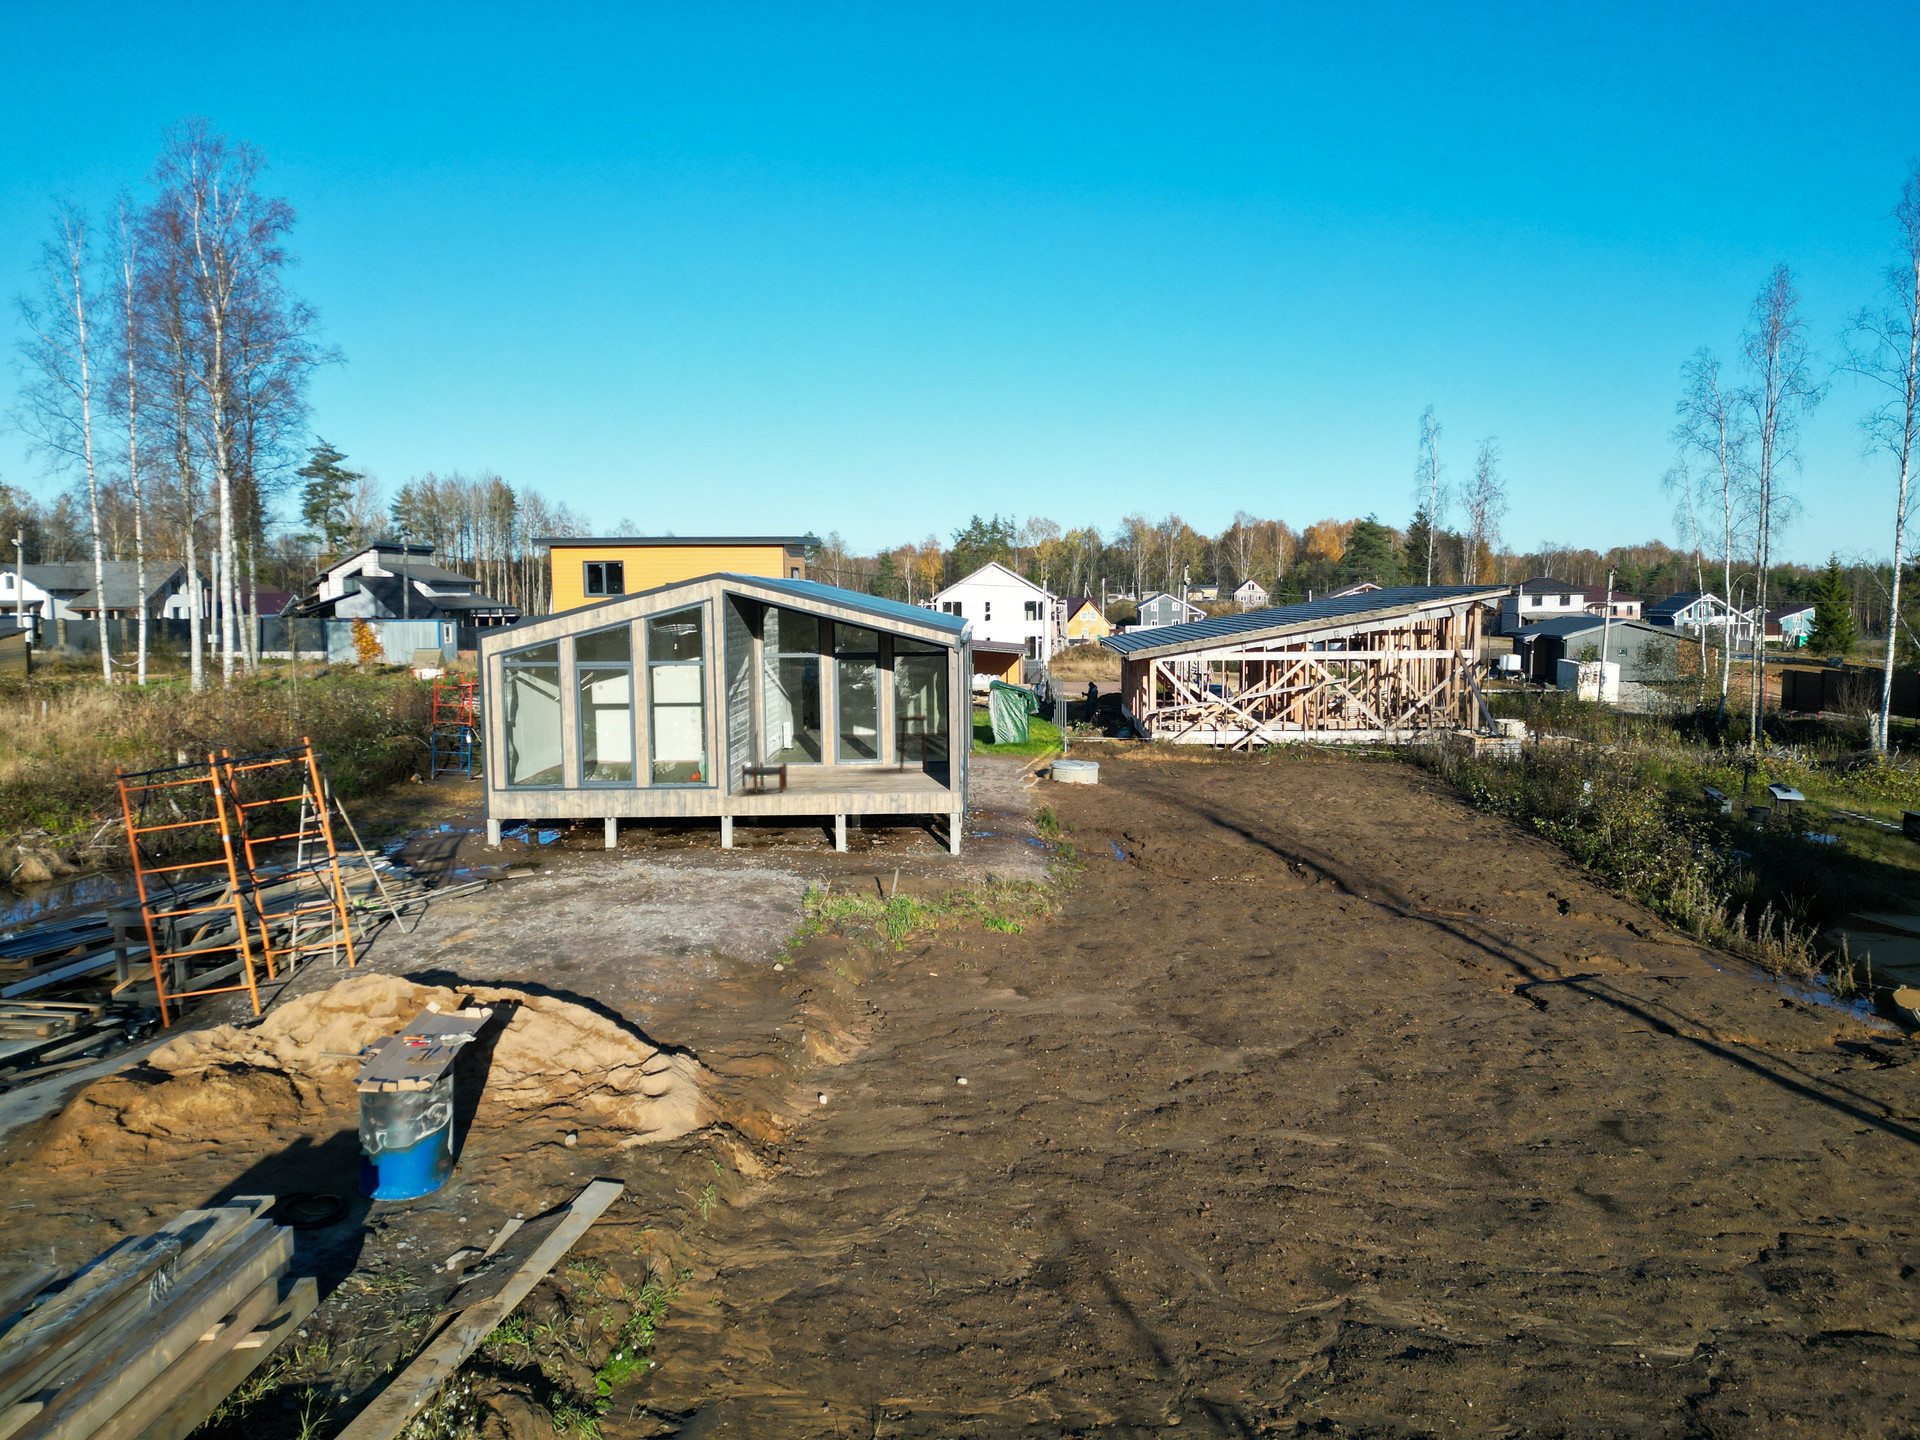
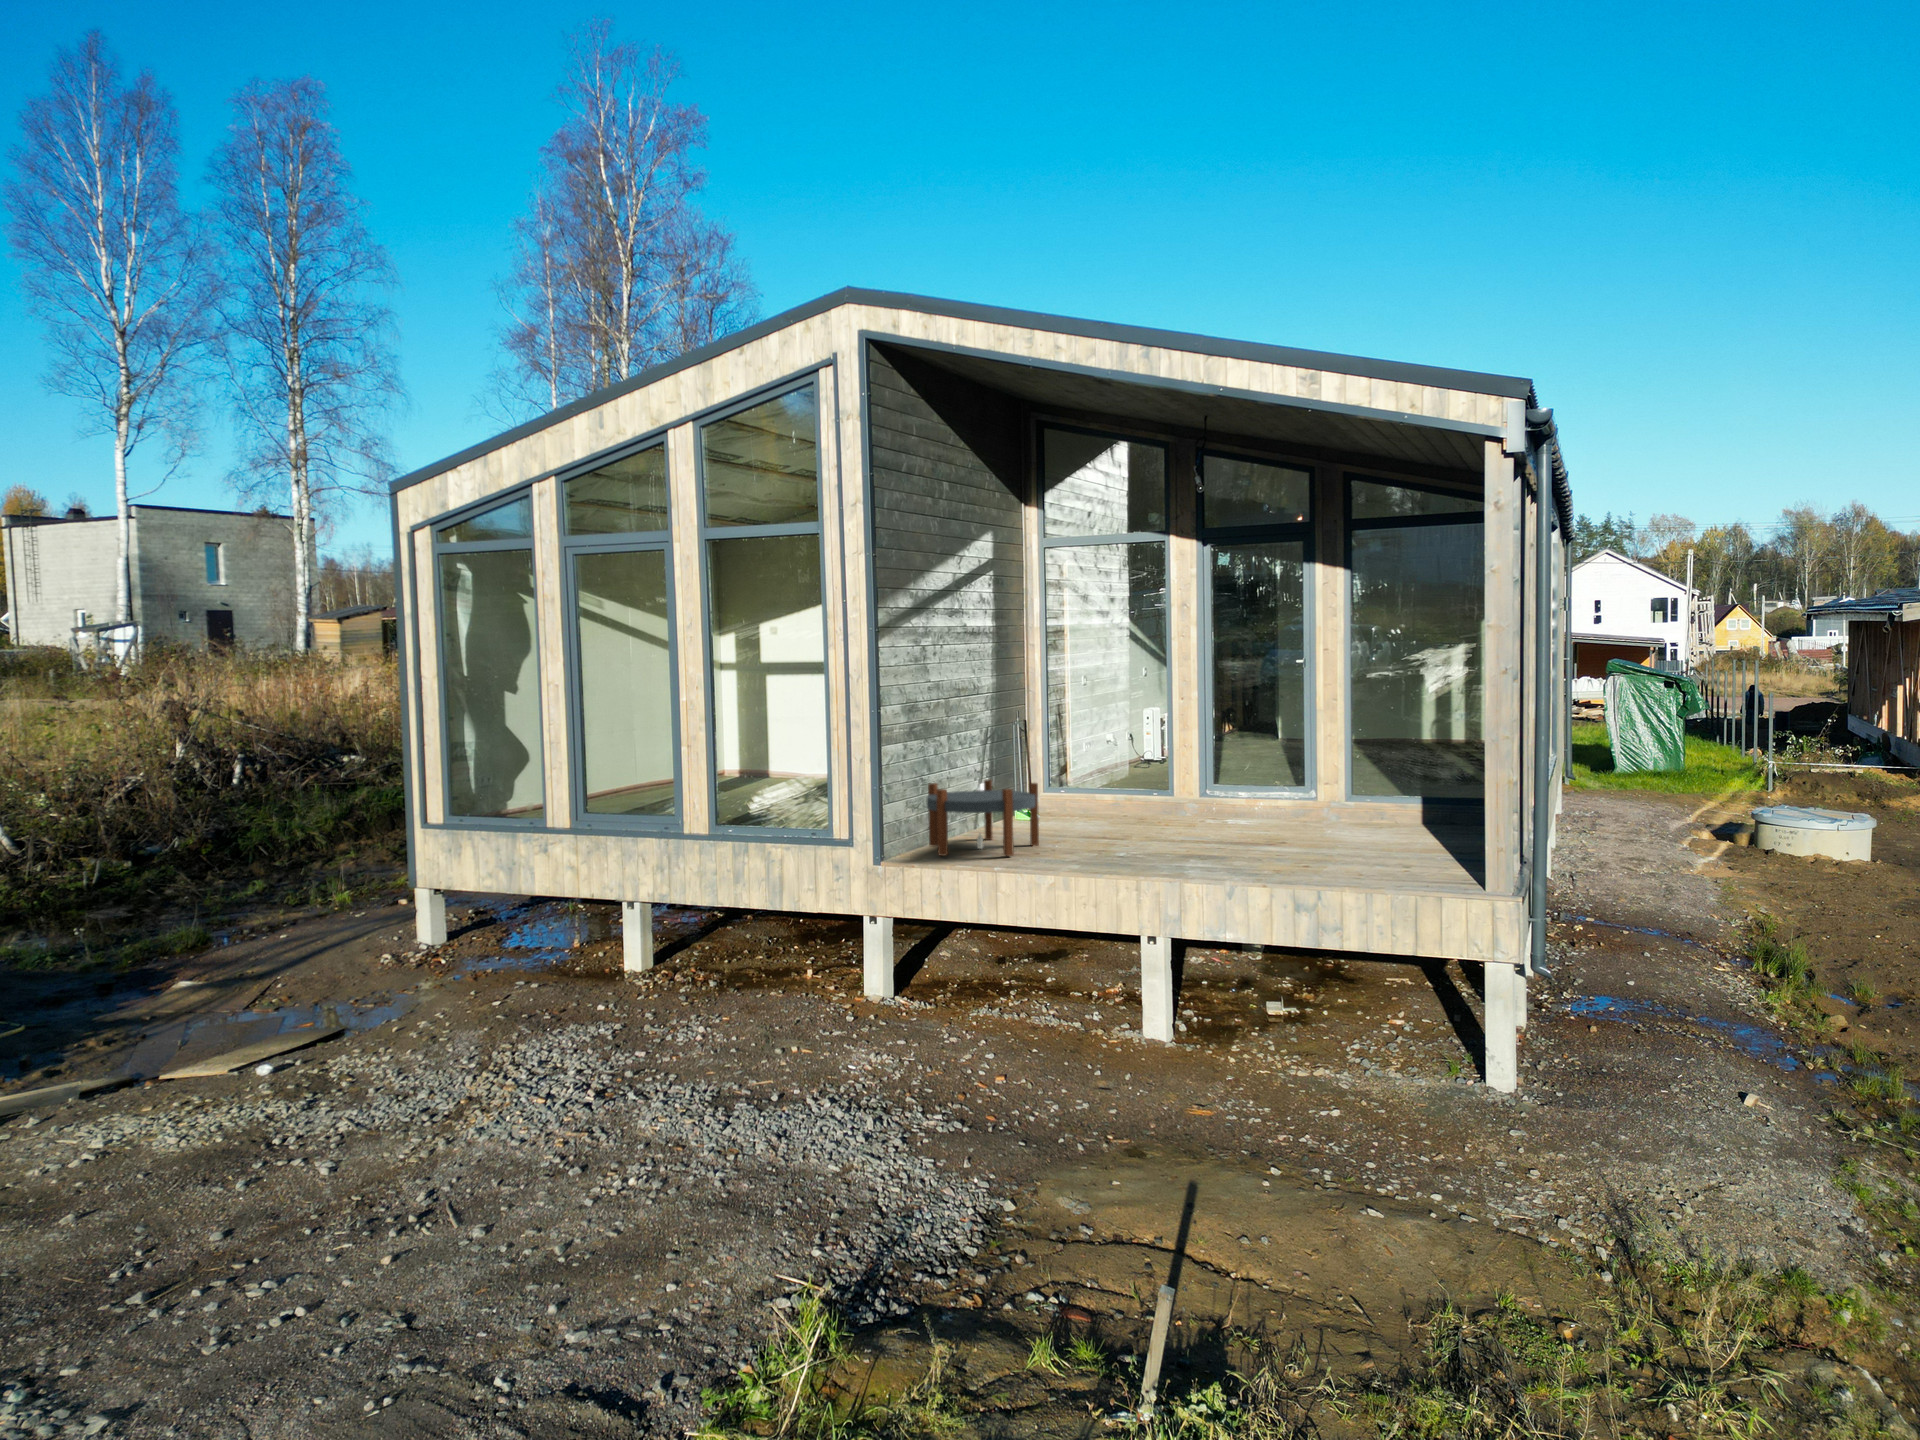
stool: present [898,715,928,771] -> none [1359,679,1437,819]

